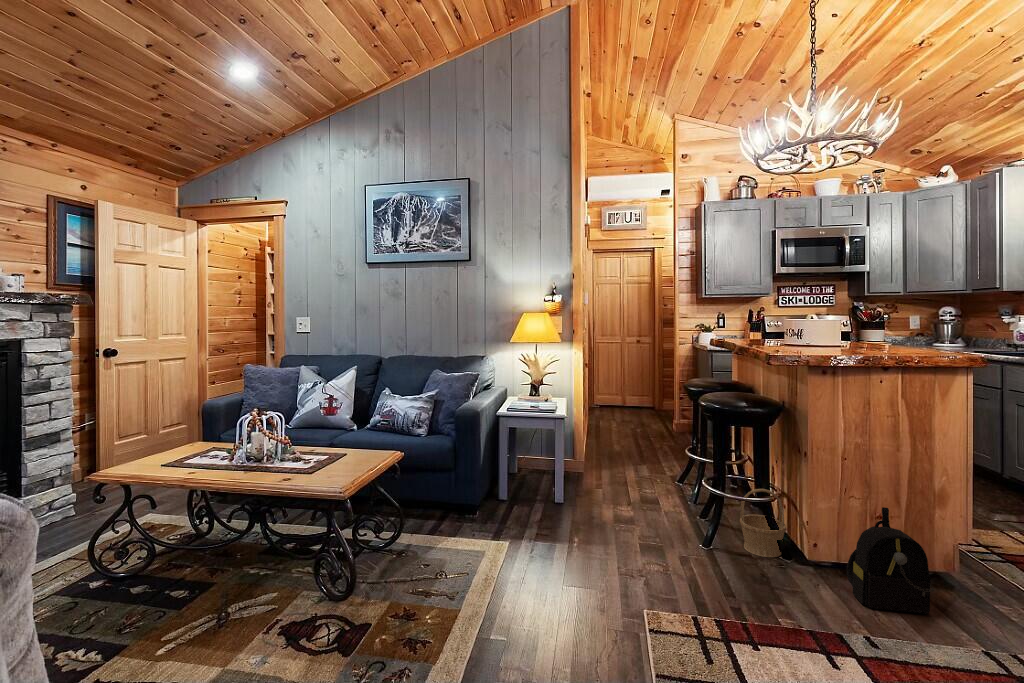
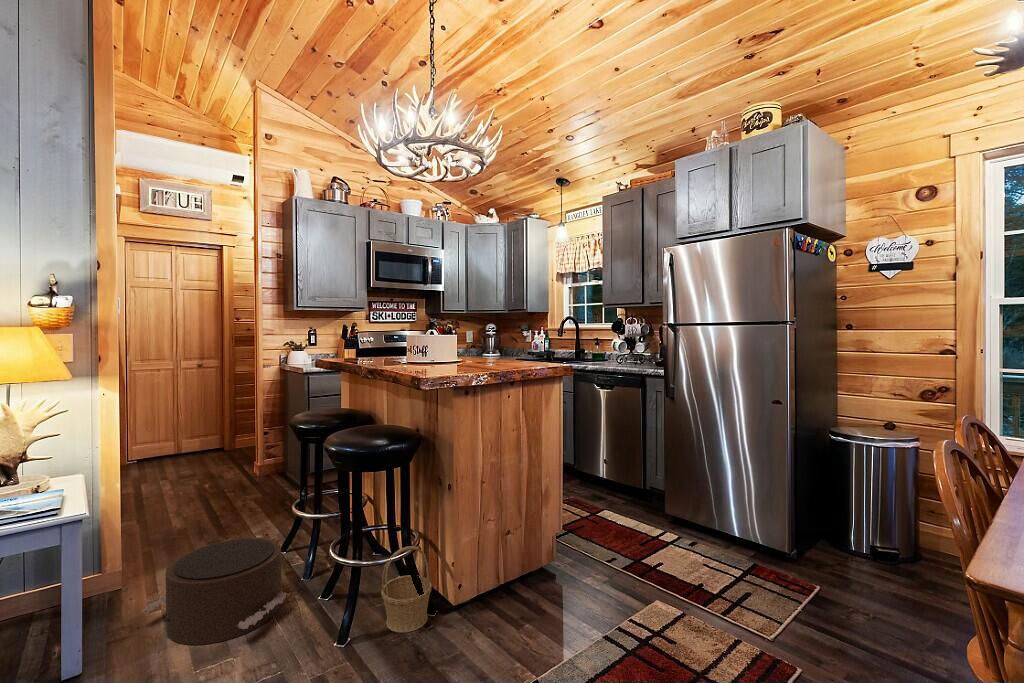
pouf: none [590,458,676,517] -> present [142,538,290,645]
backpack: present [847,507,935,614] -> none [493,535,569,652]

